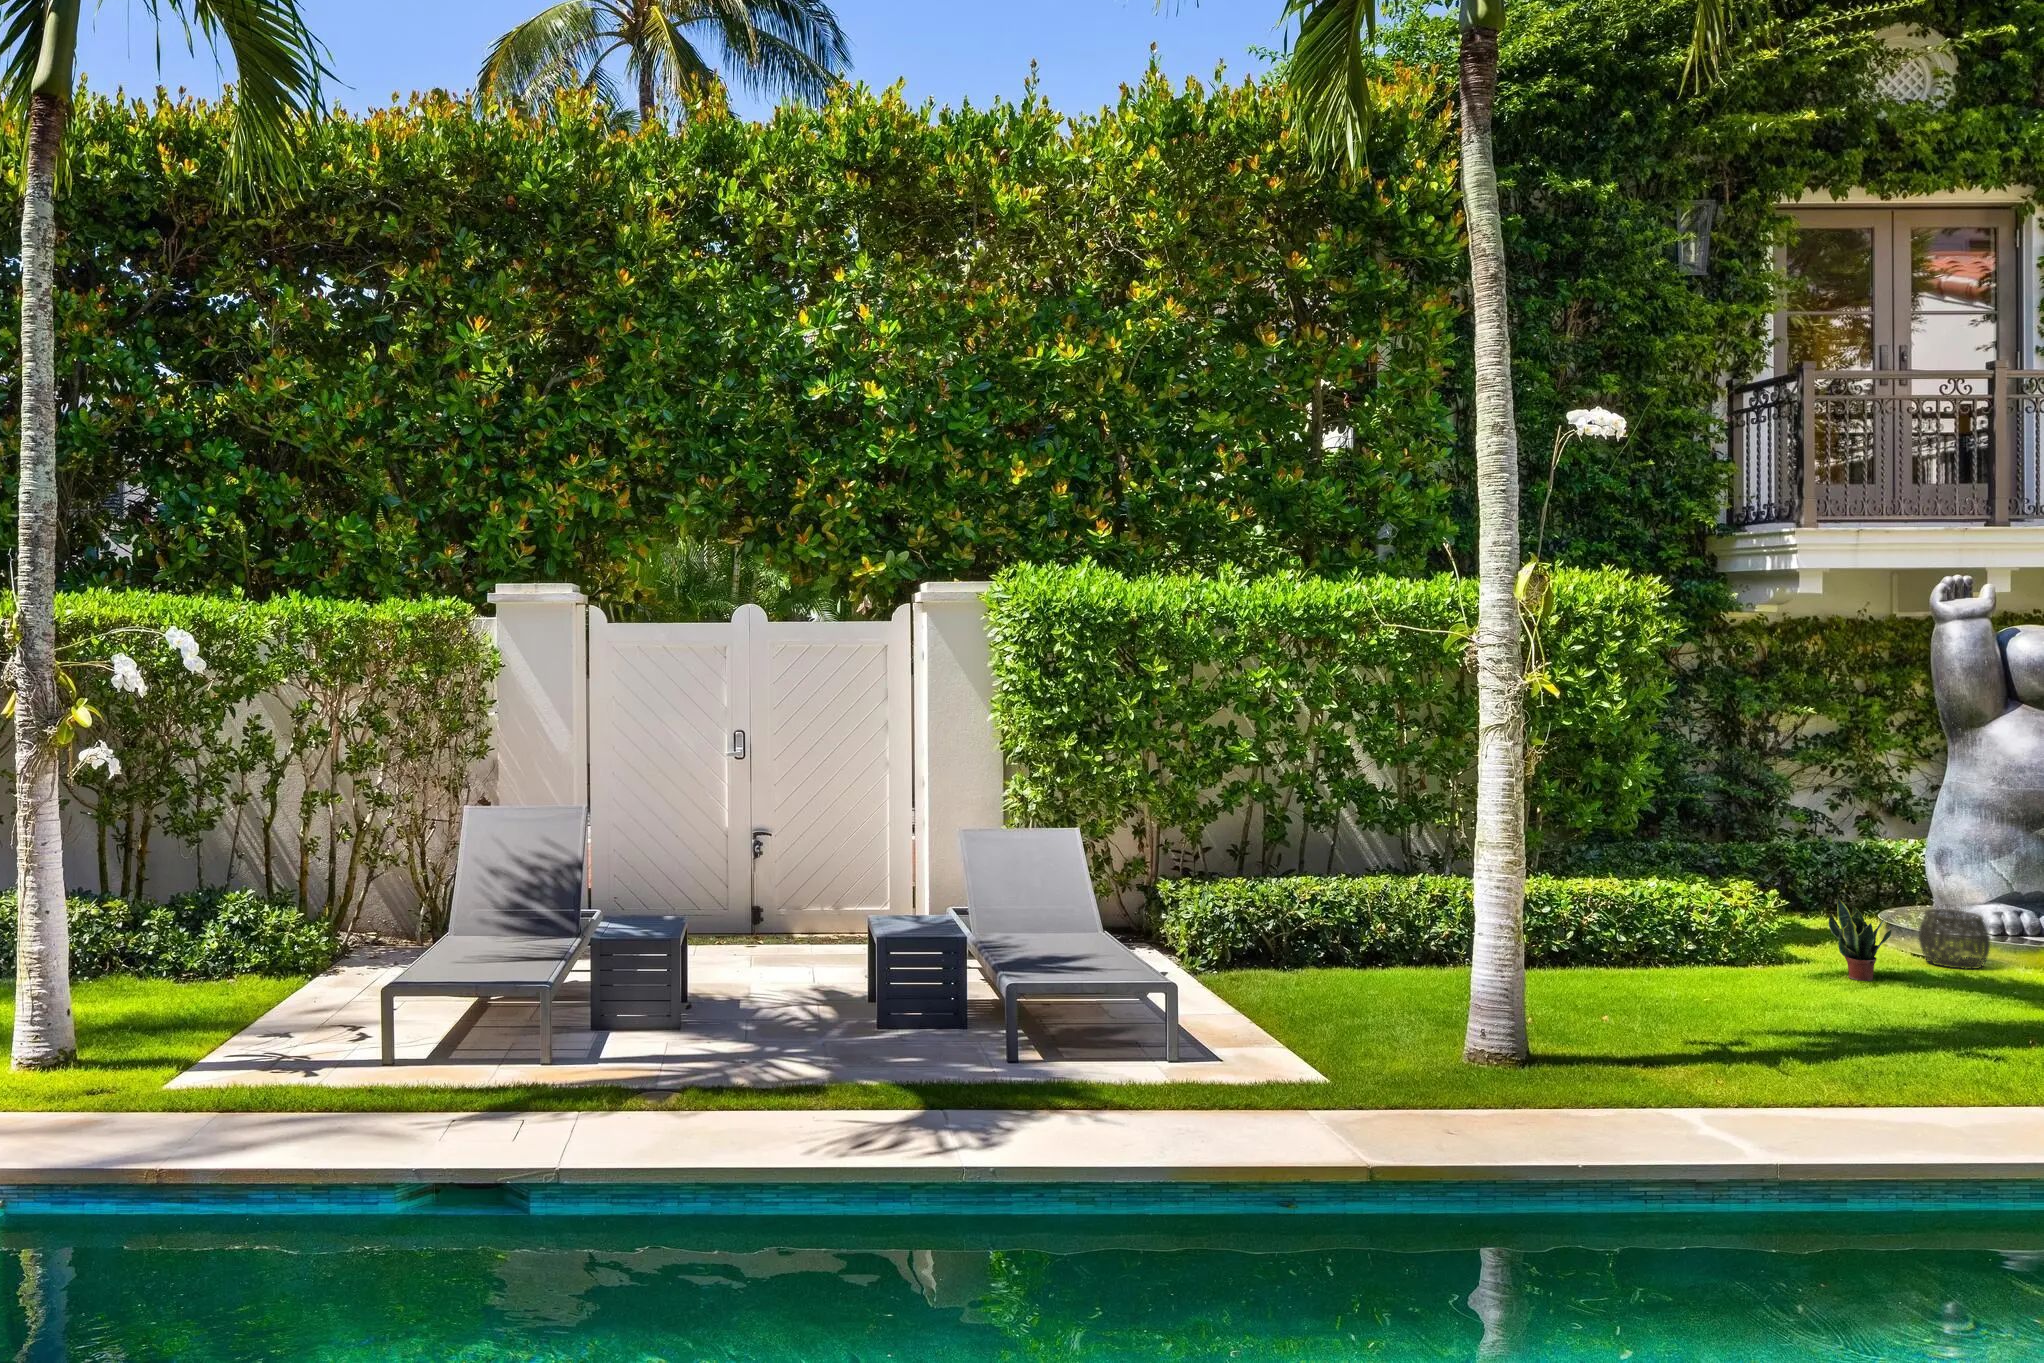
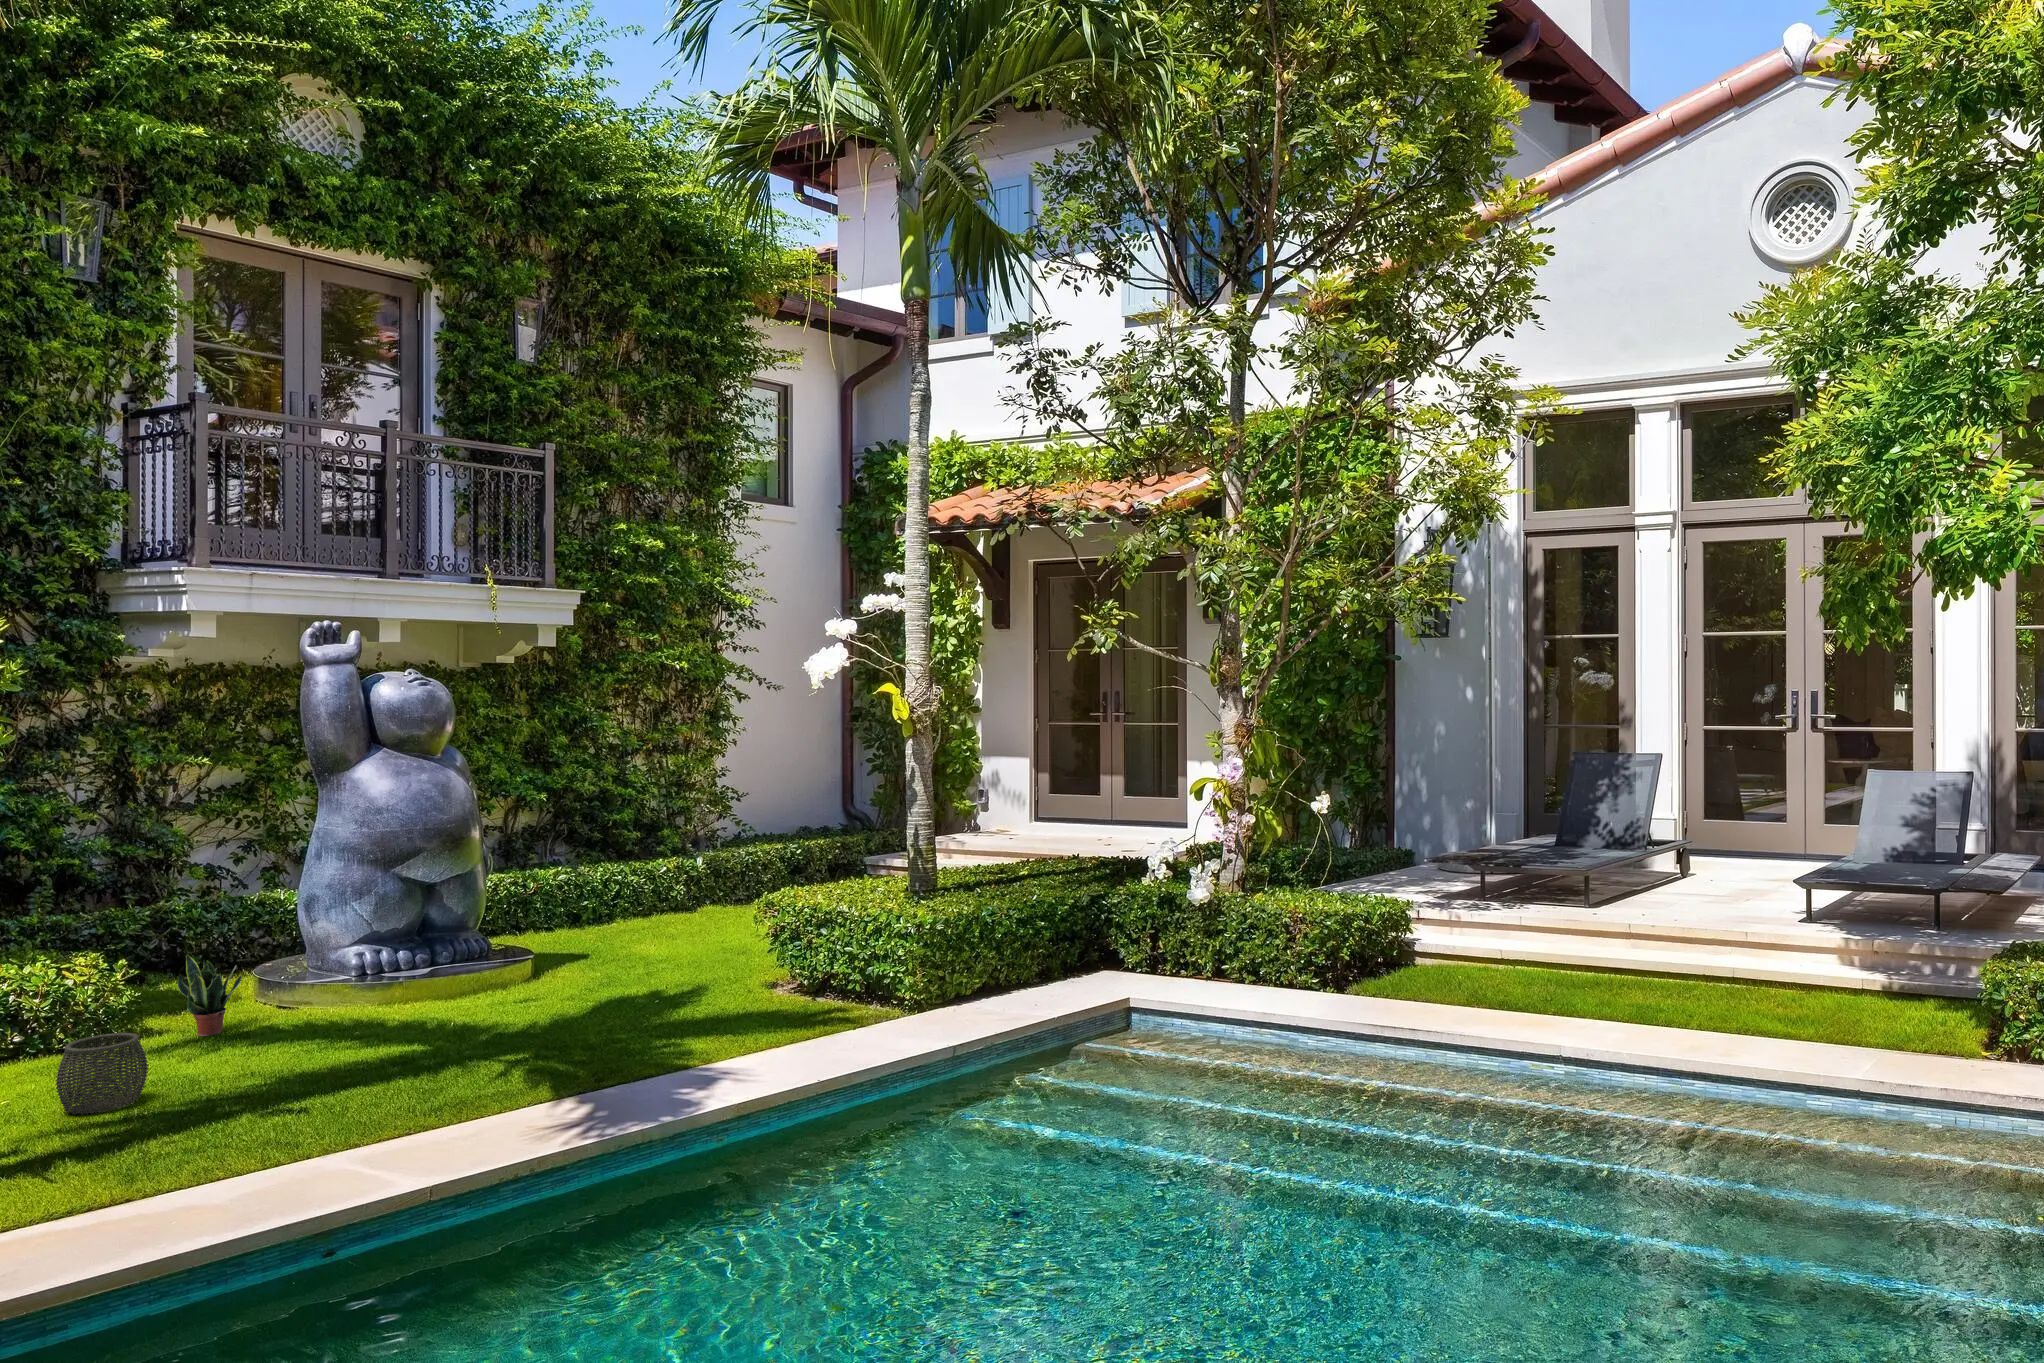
woven basket: present [1919,909,1990,969] -> present [55,1033,148,1115]

